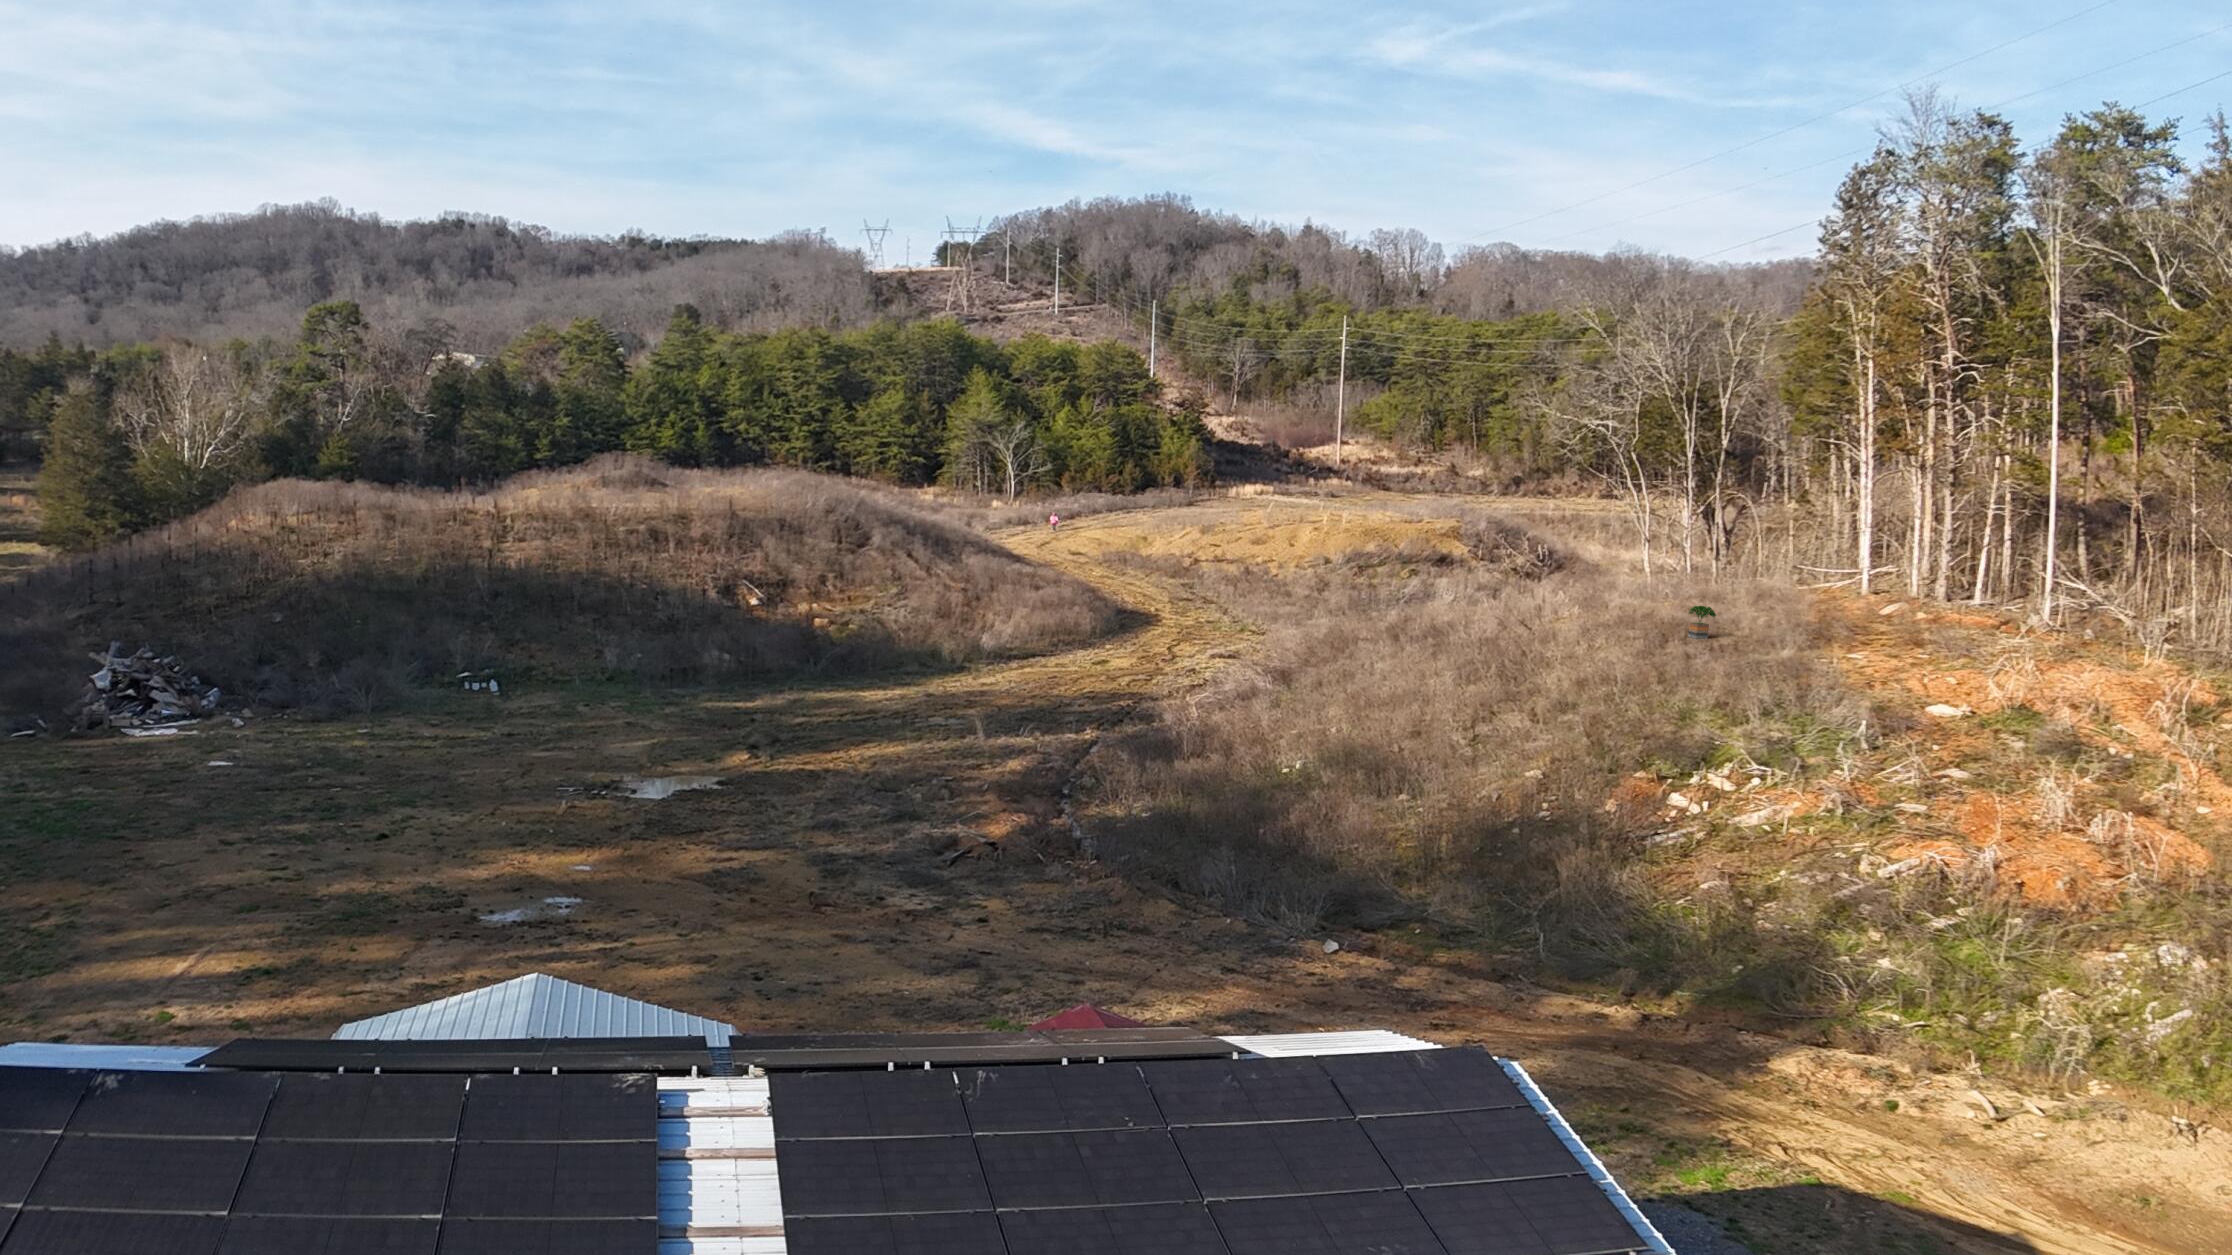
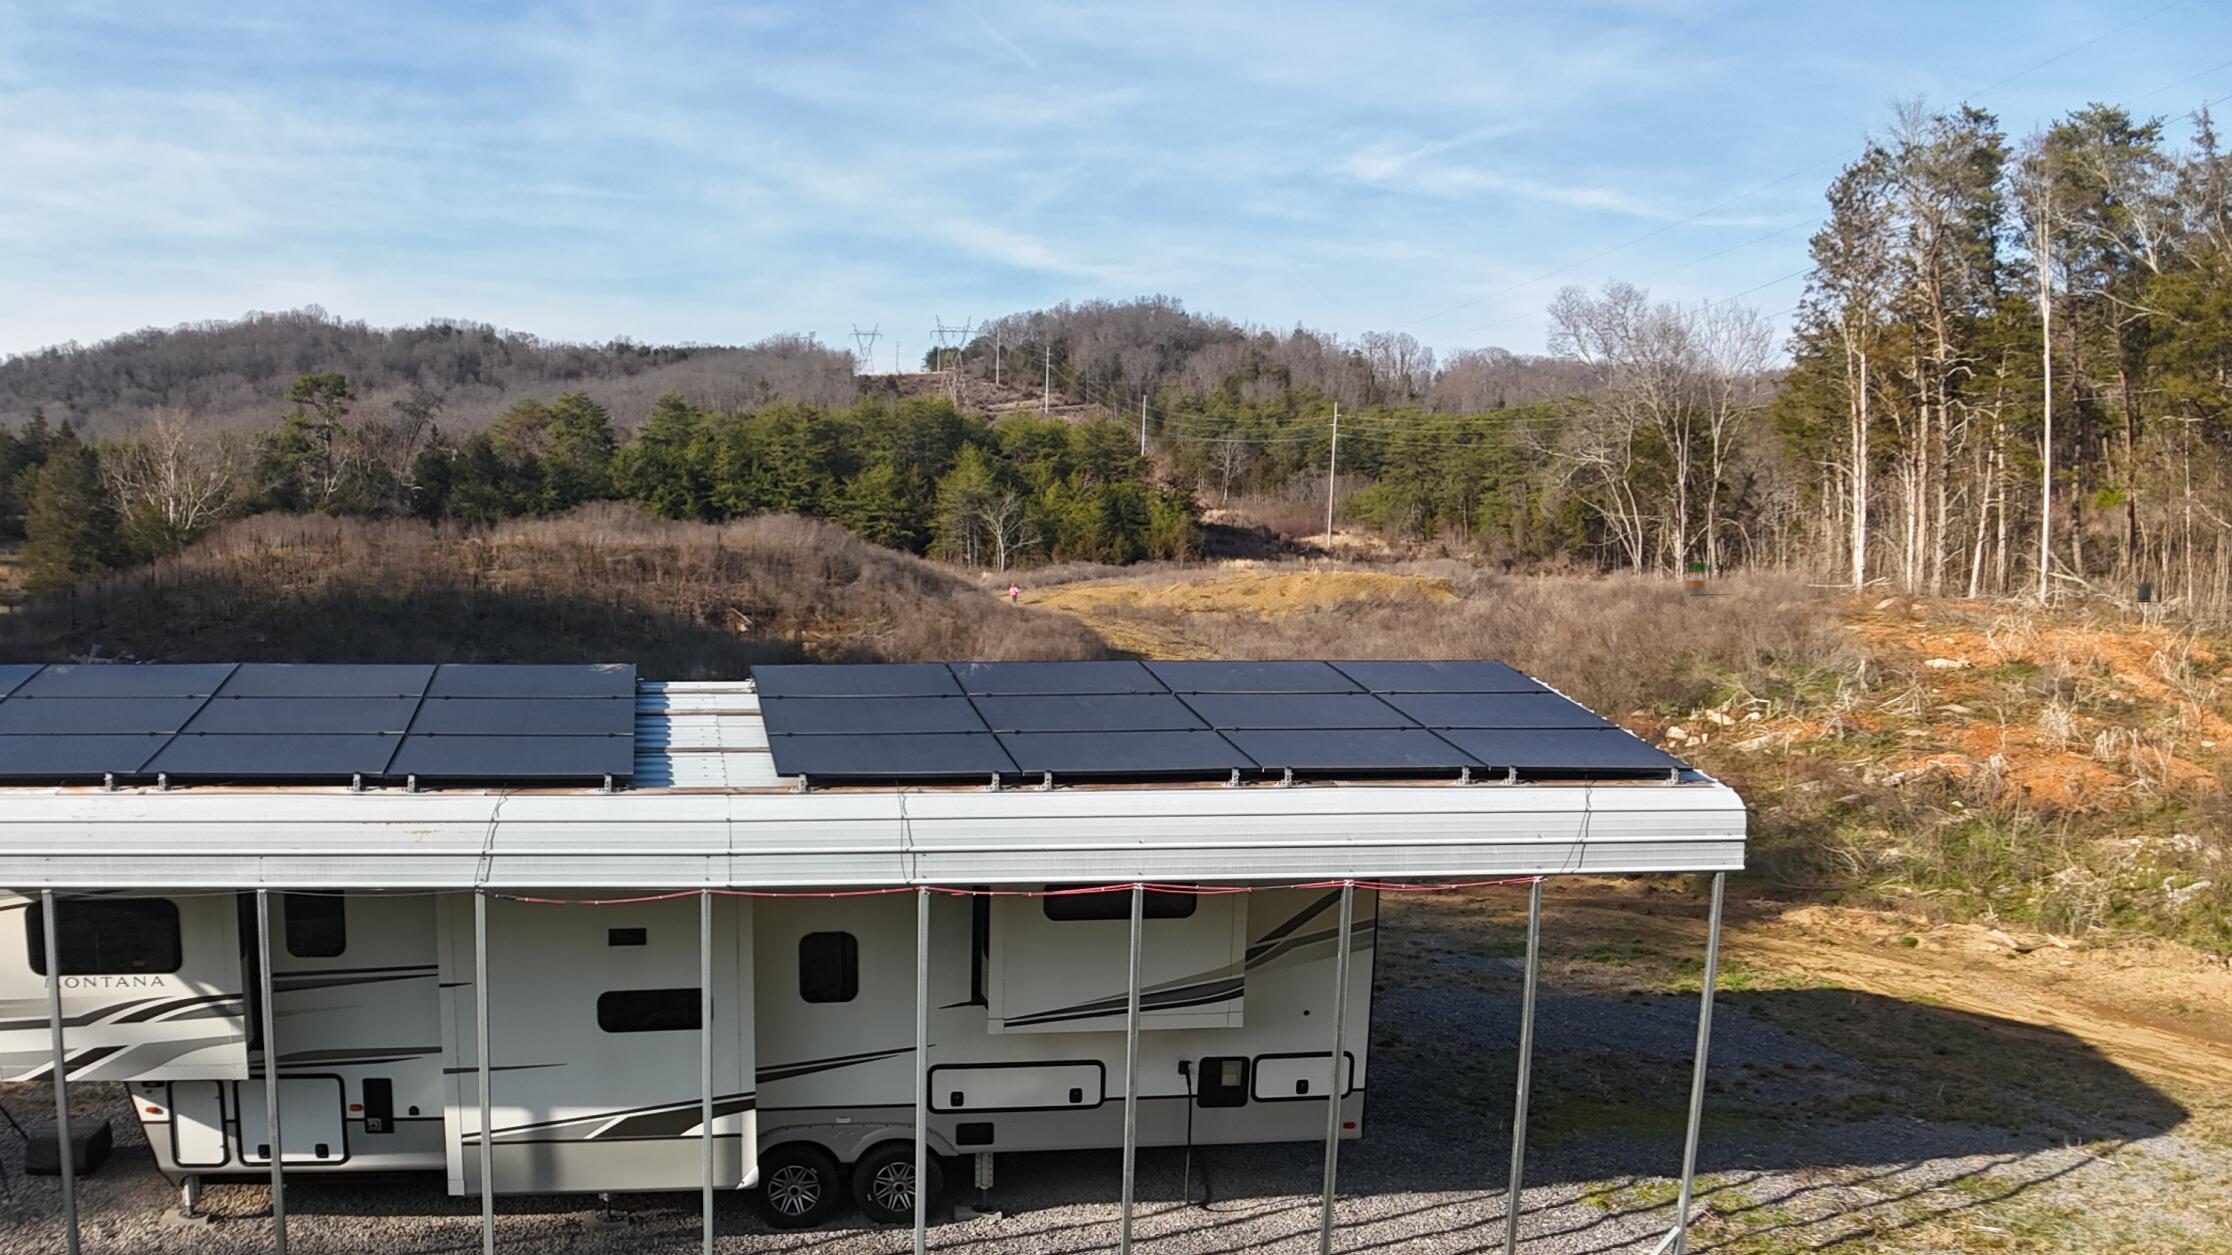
watering can: none [2127,655,2157,683] -> present [2137,580,2153,602]

